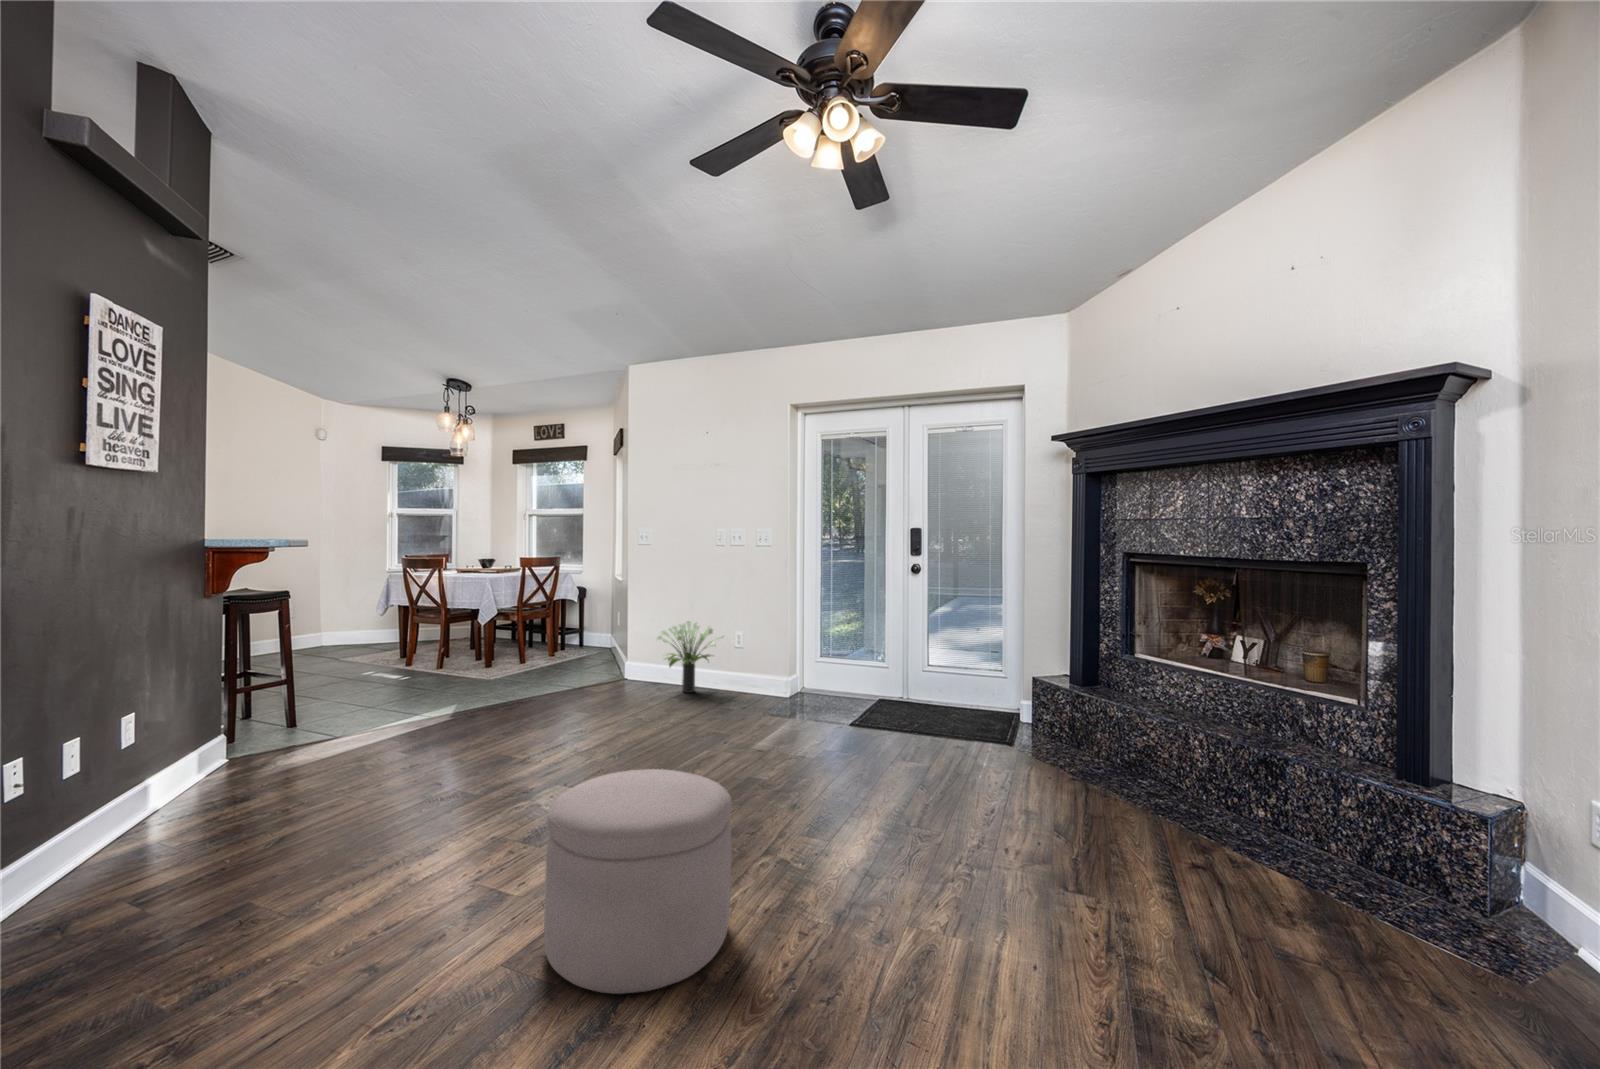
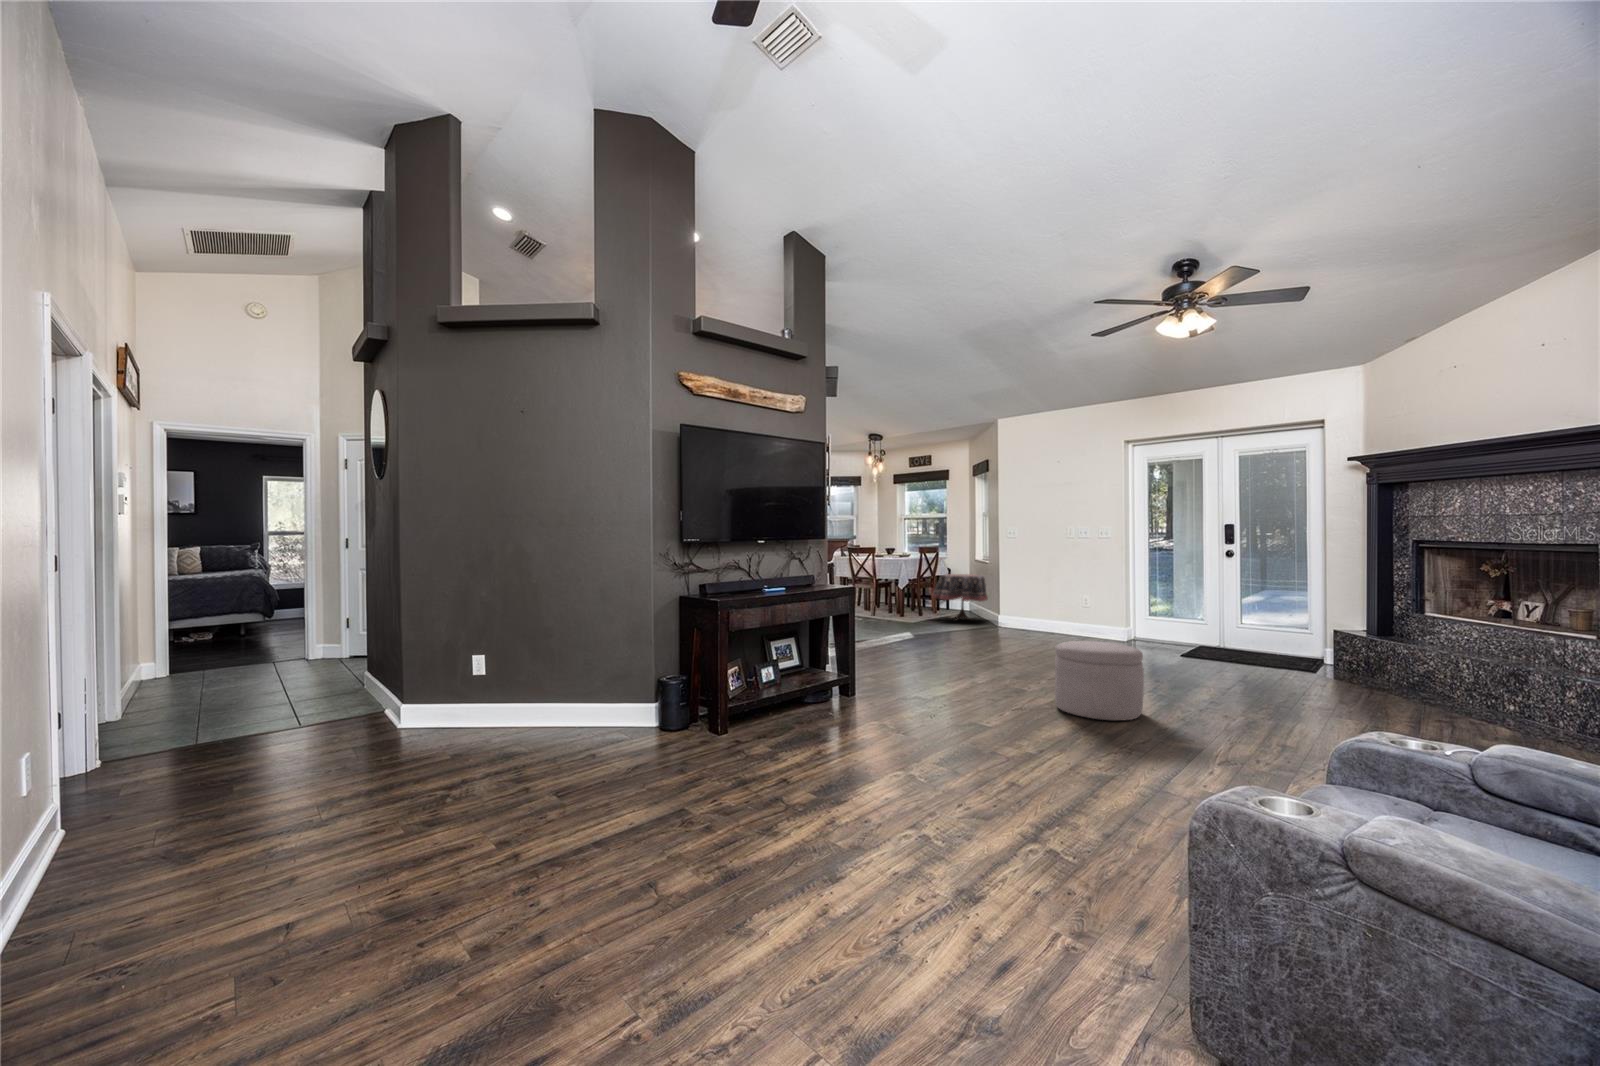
side table: none [530,596,616,669] -> present [932,574,988,620]
potted plant: present [657,621,723,693] -> none [1030,589,1078,637]

